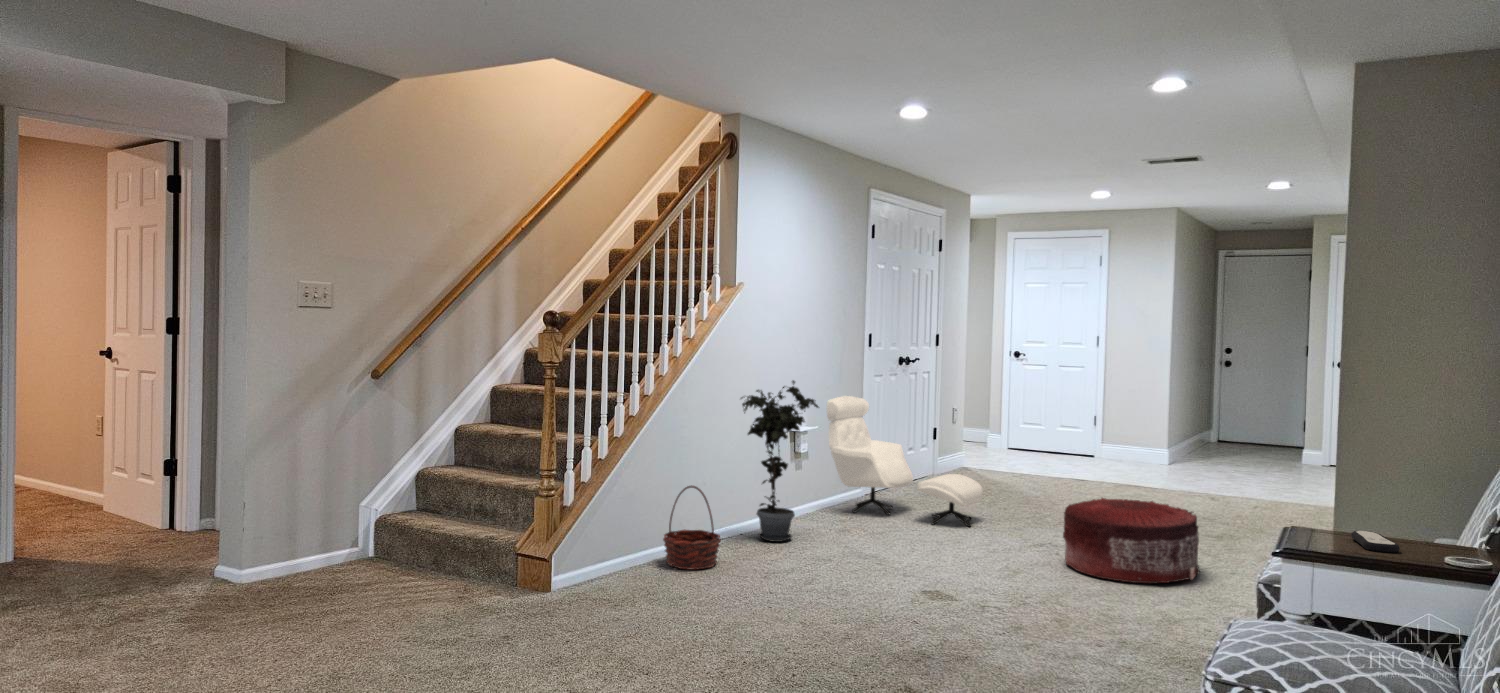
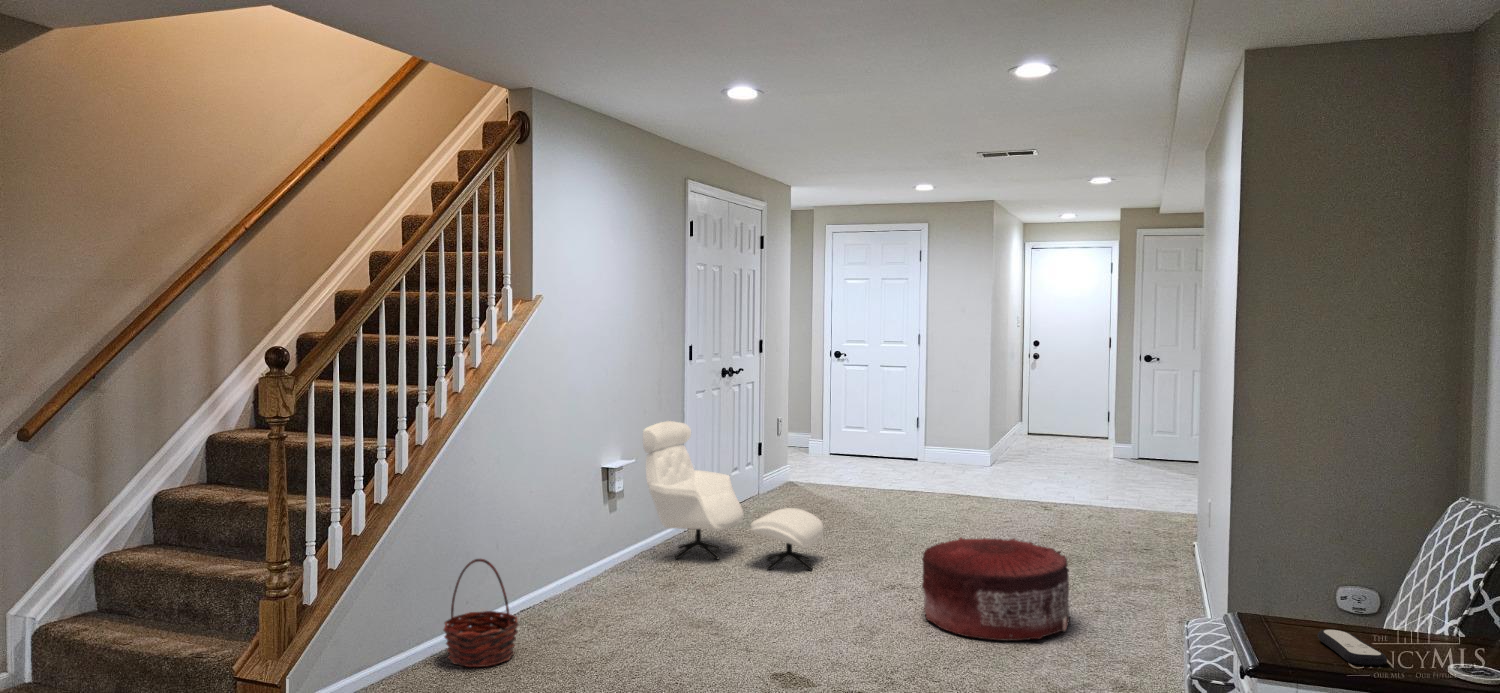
potted plant: present [741,381,819,542] -> none [539,414,636,611]

